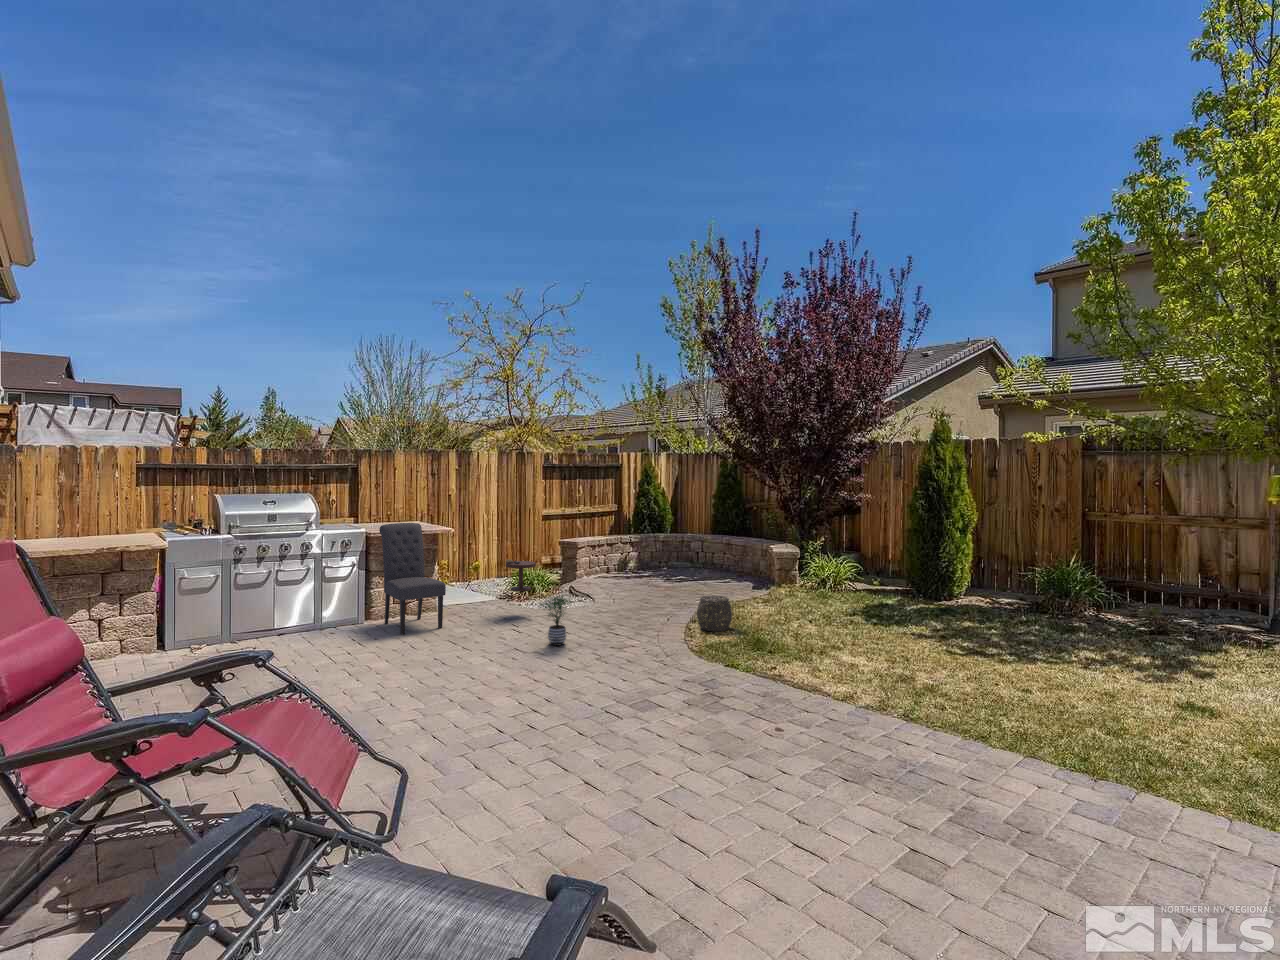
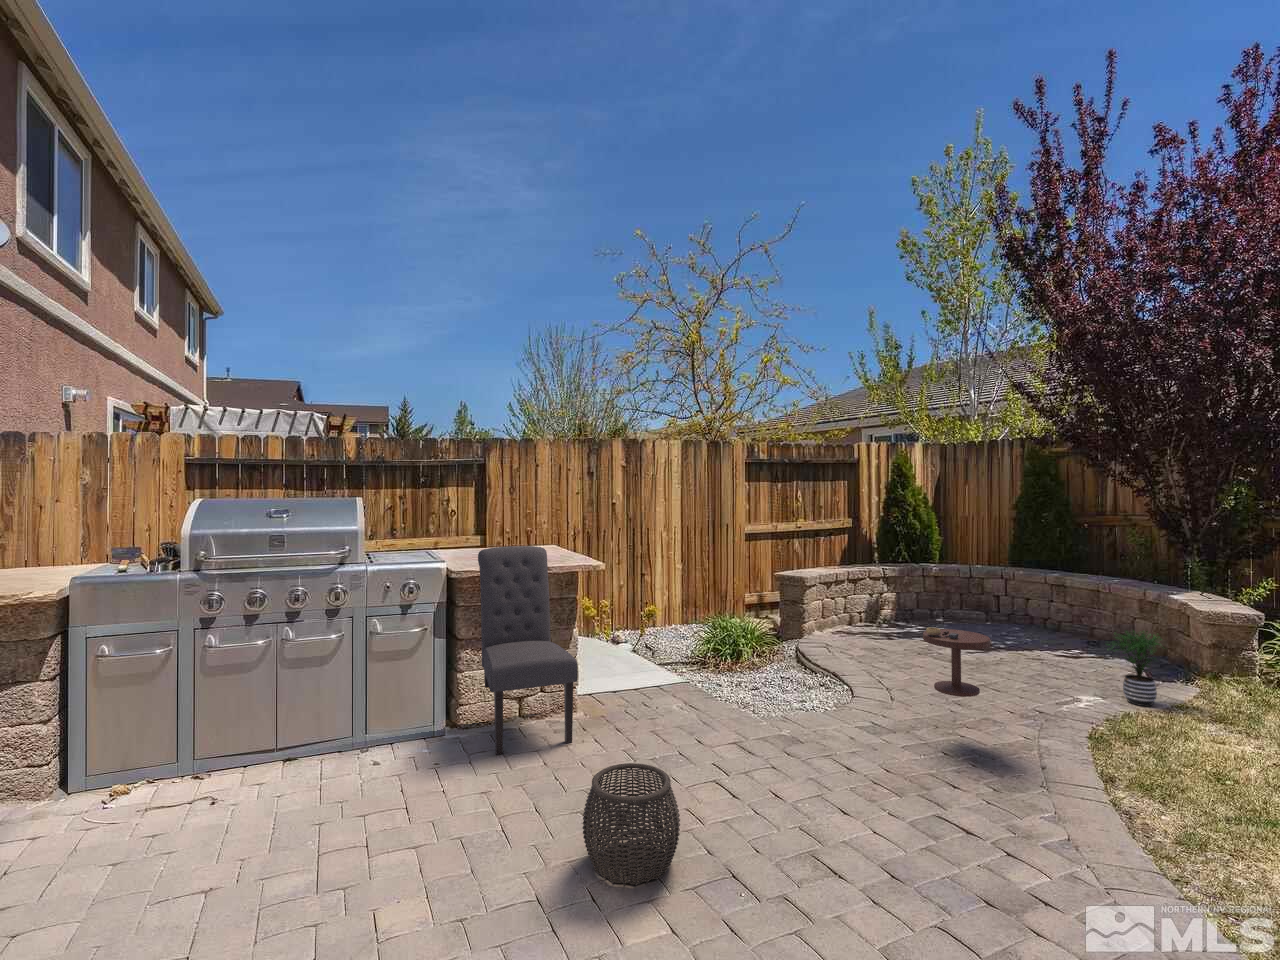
side table: present [506,559,536,591] -> present [923,627,990,697]
potted plant: present [540,596,571,646] -> present [1107,631,1161,706]
woven basket: present [697,596,732,632] -> present [582,763,680,885]

